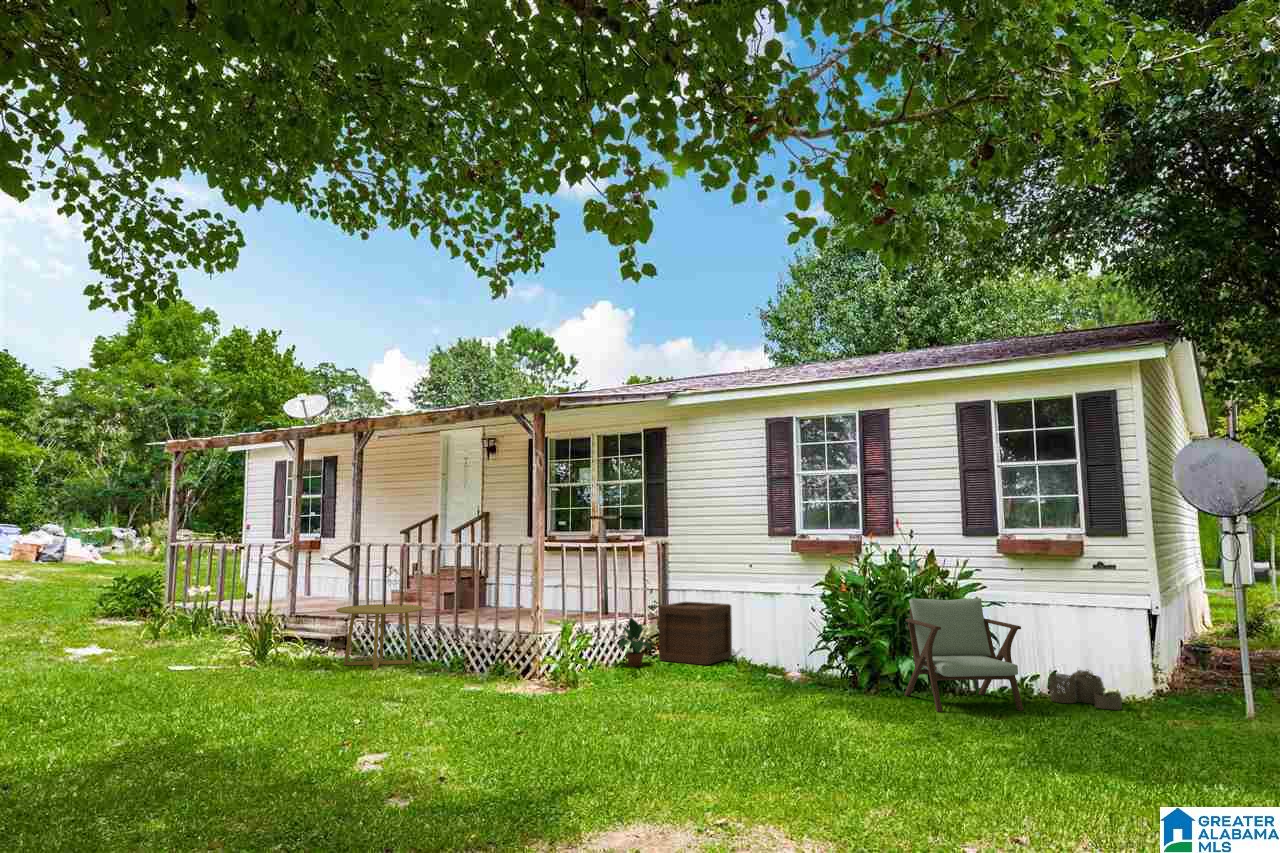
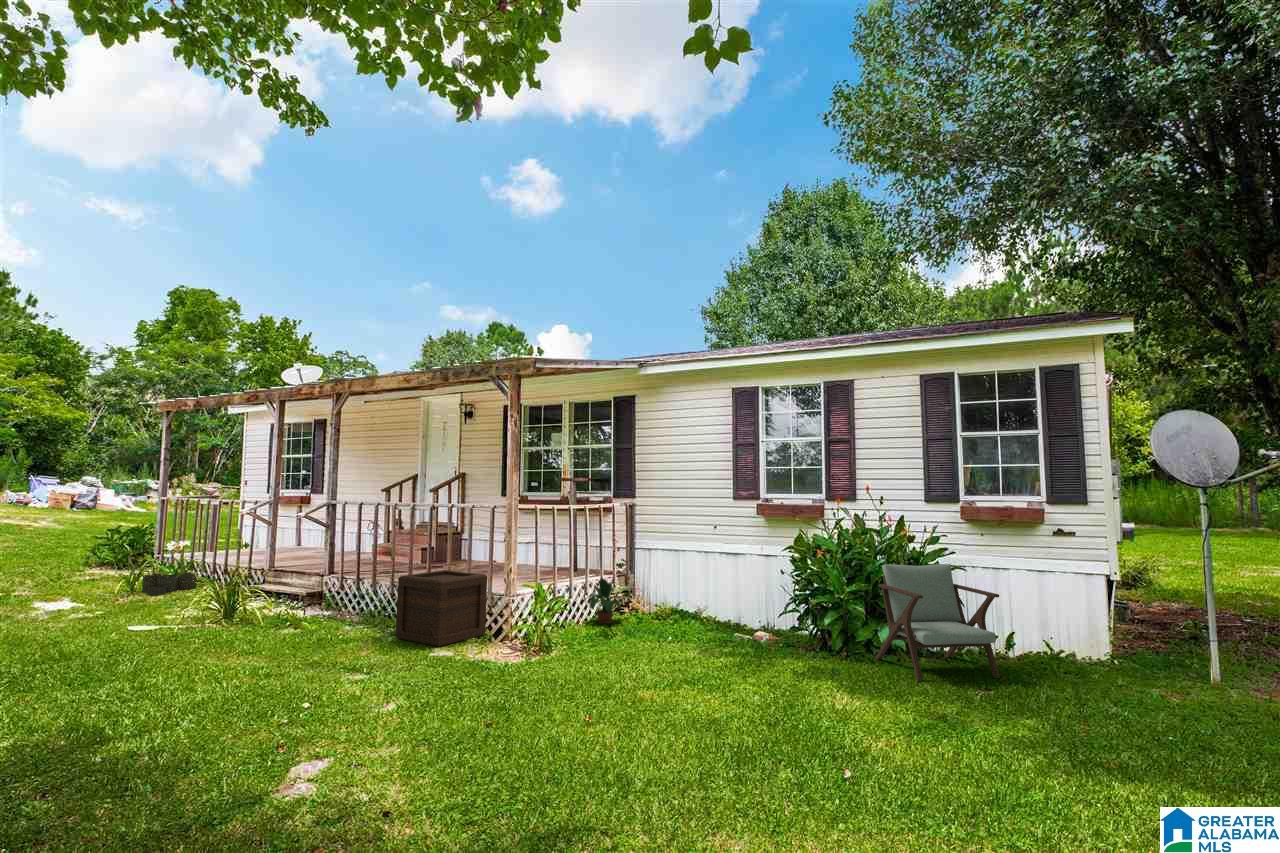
wooden crate: present [659,602,732,665] -> present [396,570,487,647]
round table: present [336,604,423,670] -> none [306,563,397,630]
woven basket: present [1049,670,1122,710] -> present [142,571,197,595]

